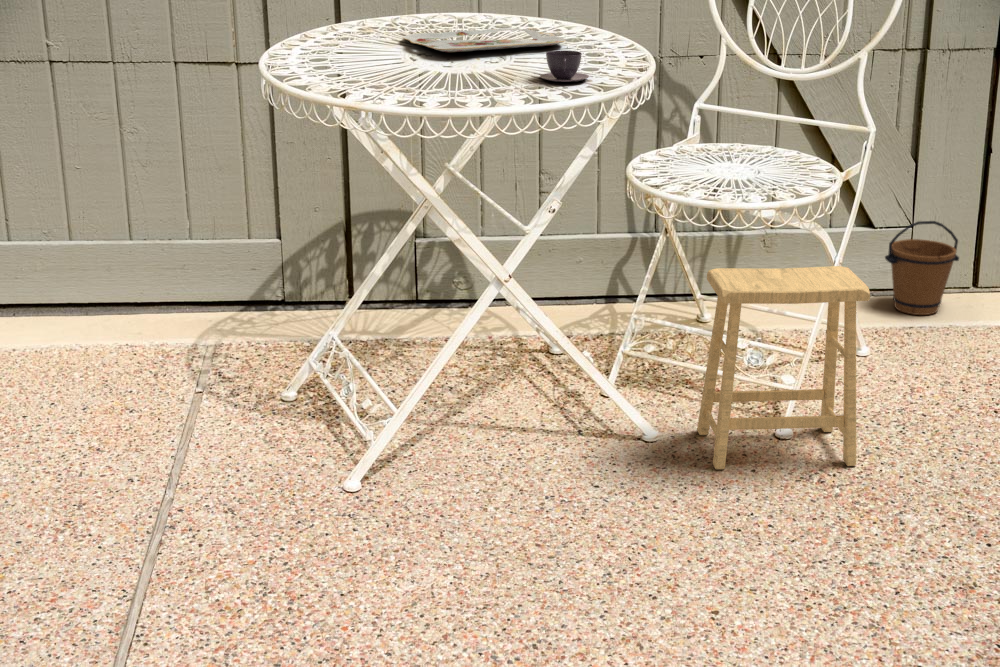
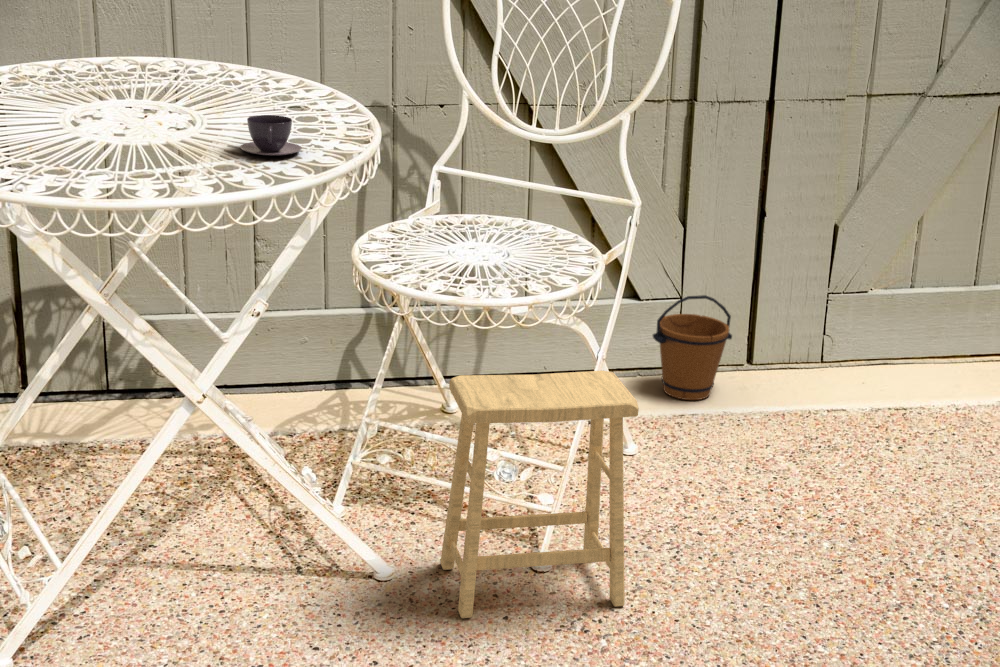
serving tray: present [403,28,566,52] -> none [71,75,278,109]

